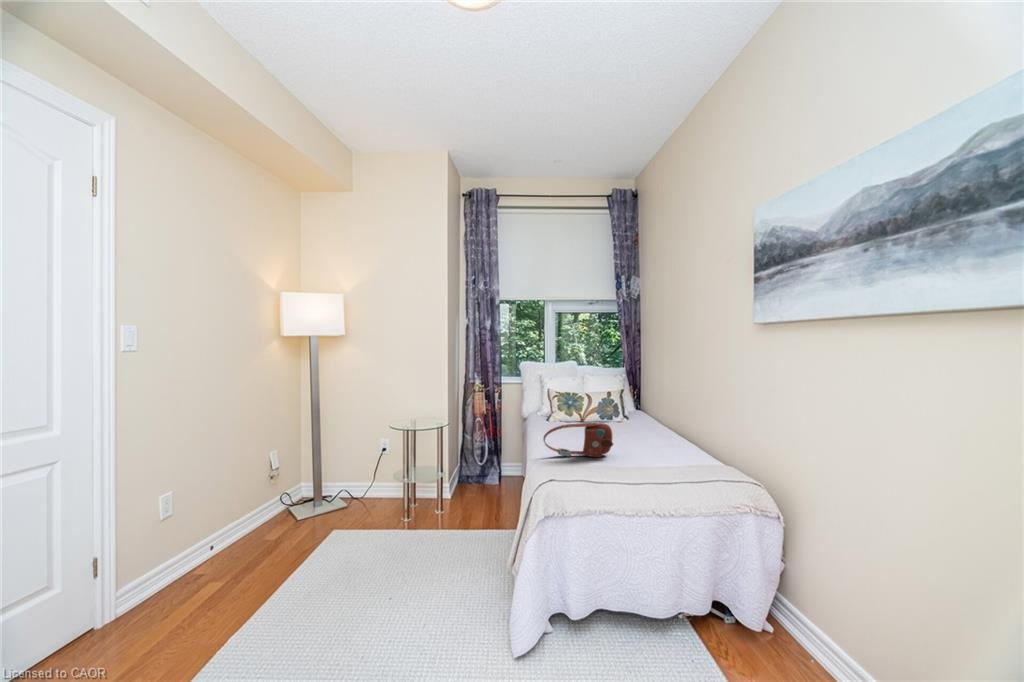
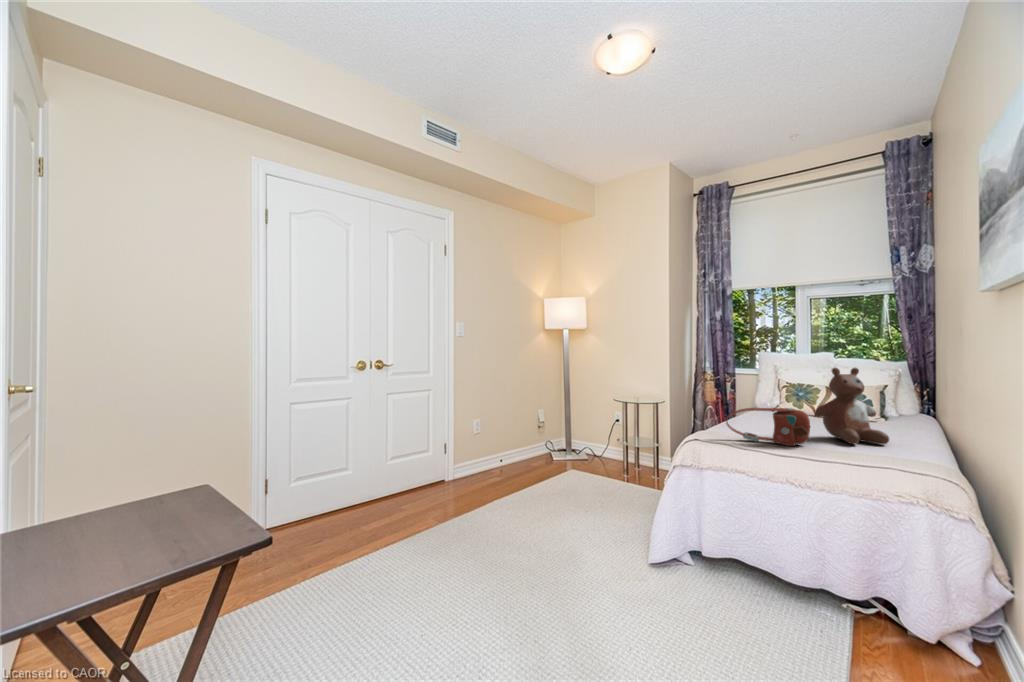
stuffed bear: none [607,381,660,449] -> present [815,368,889,444]

